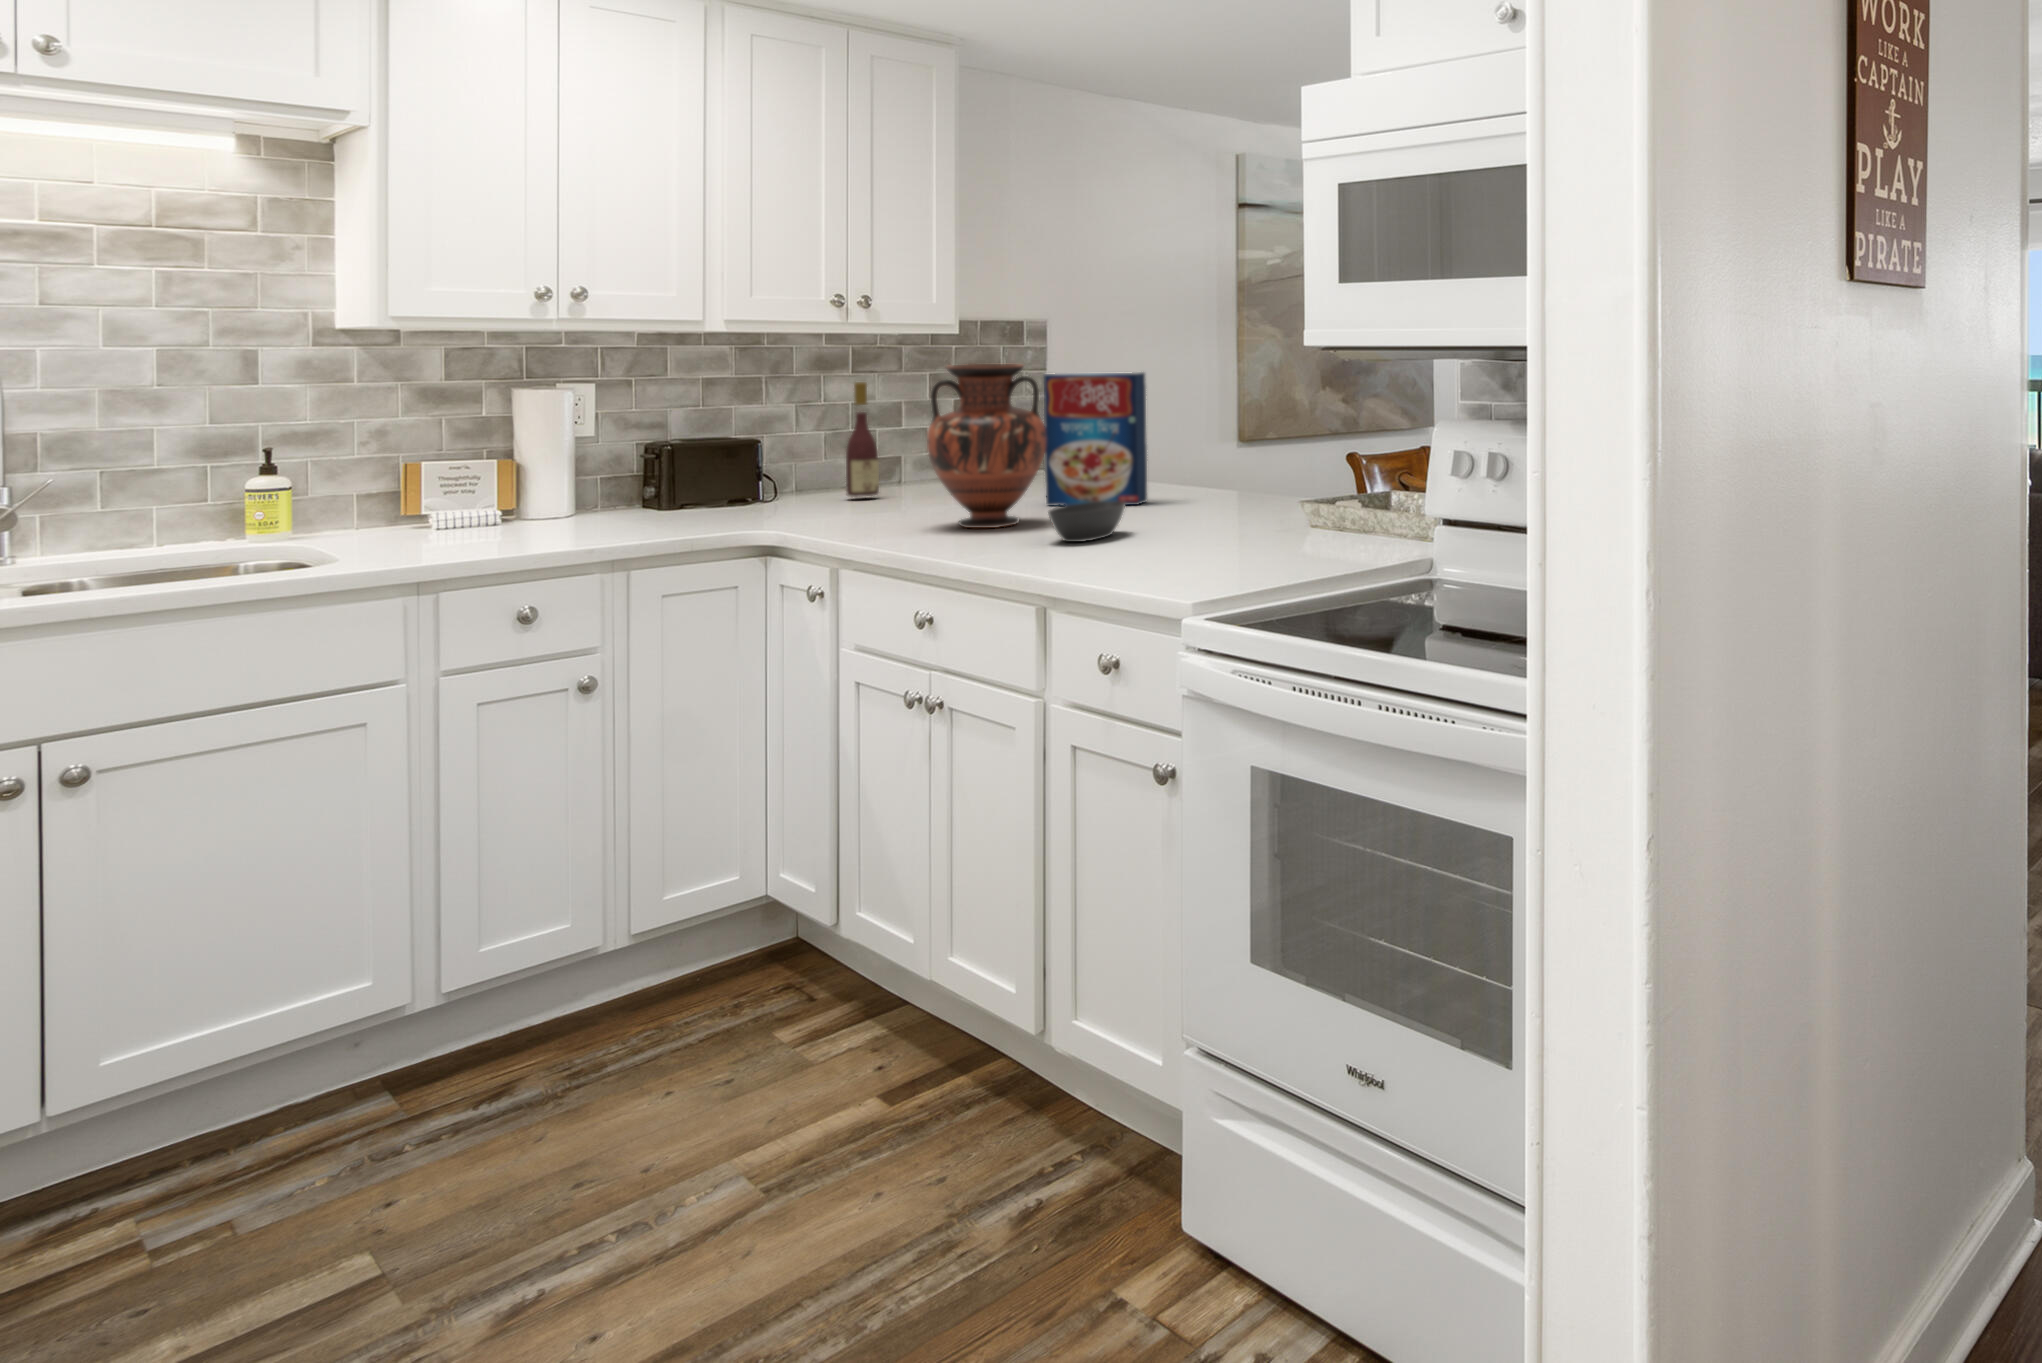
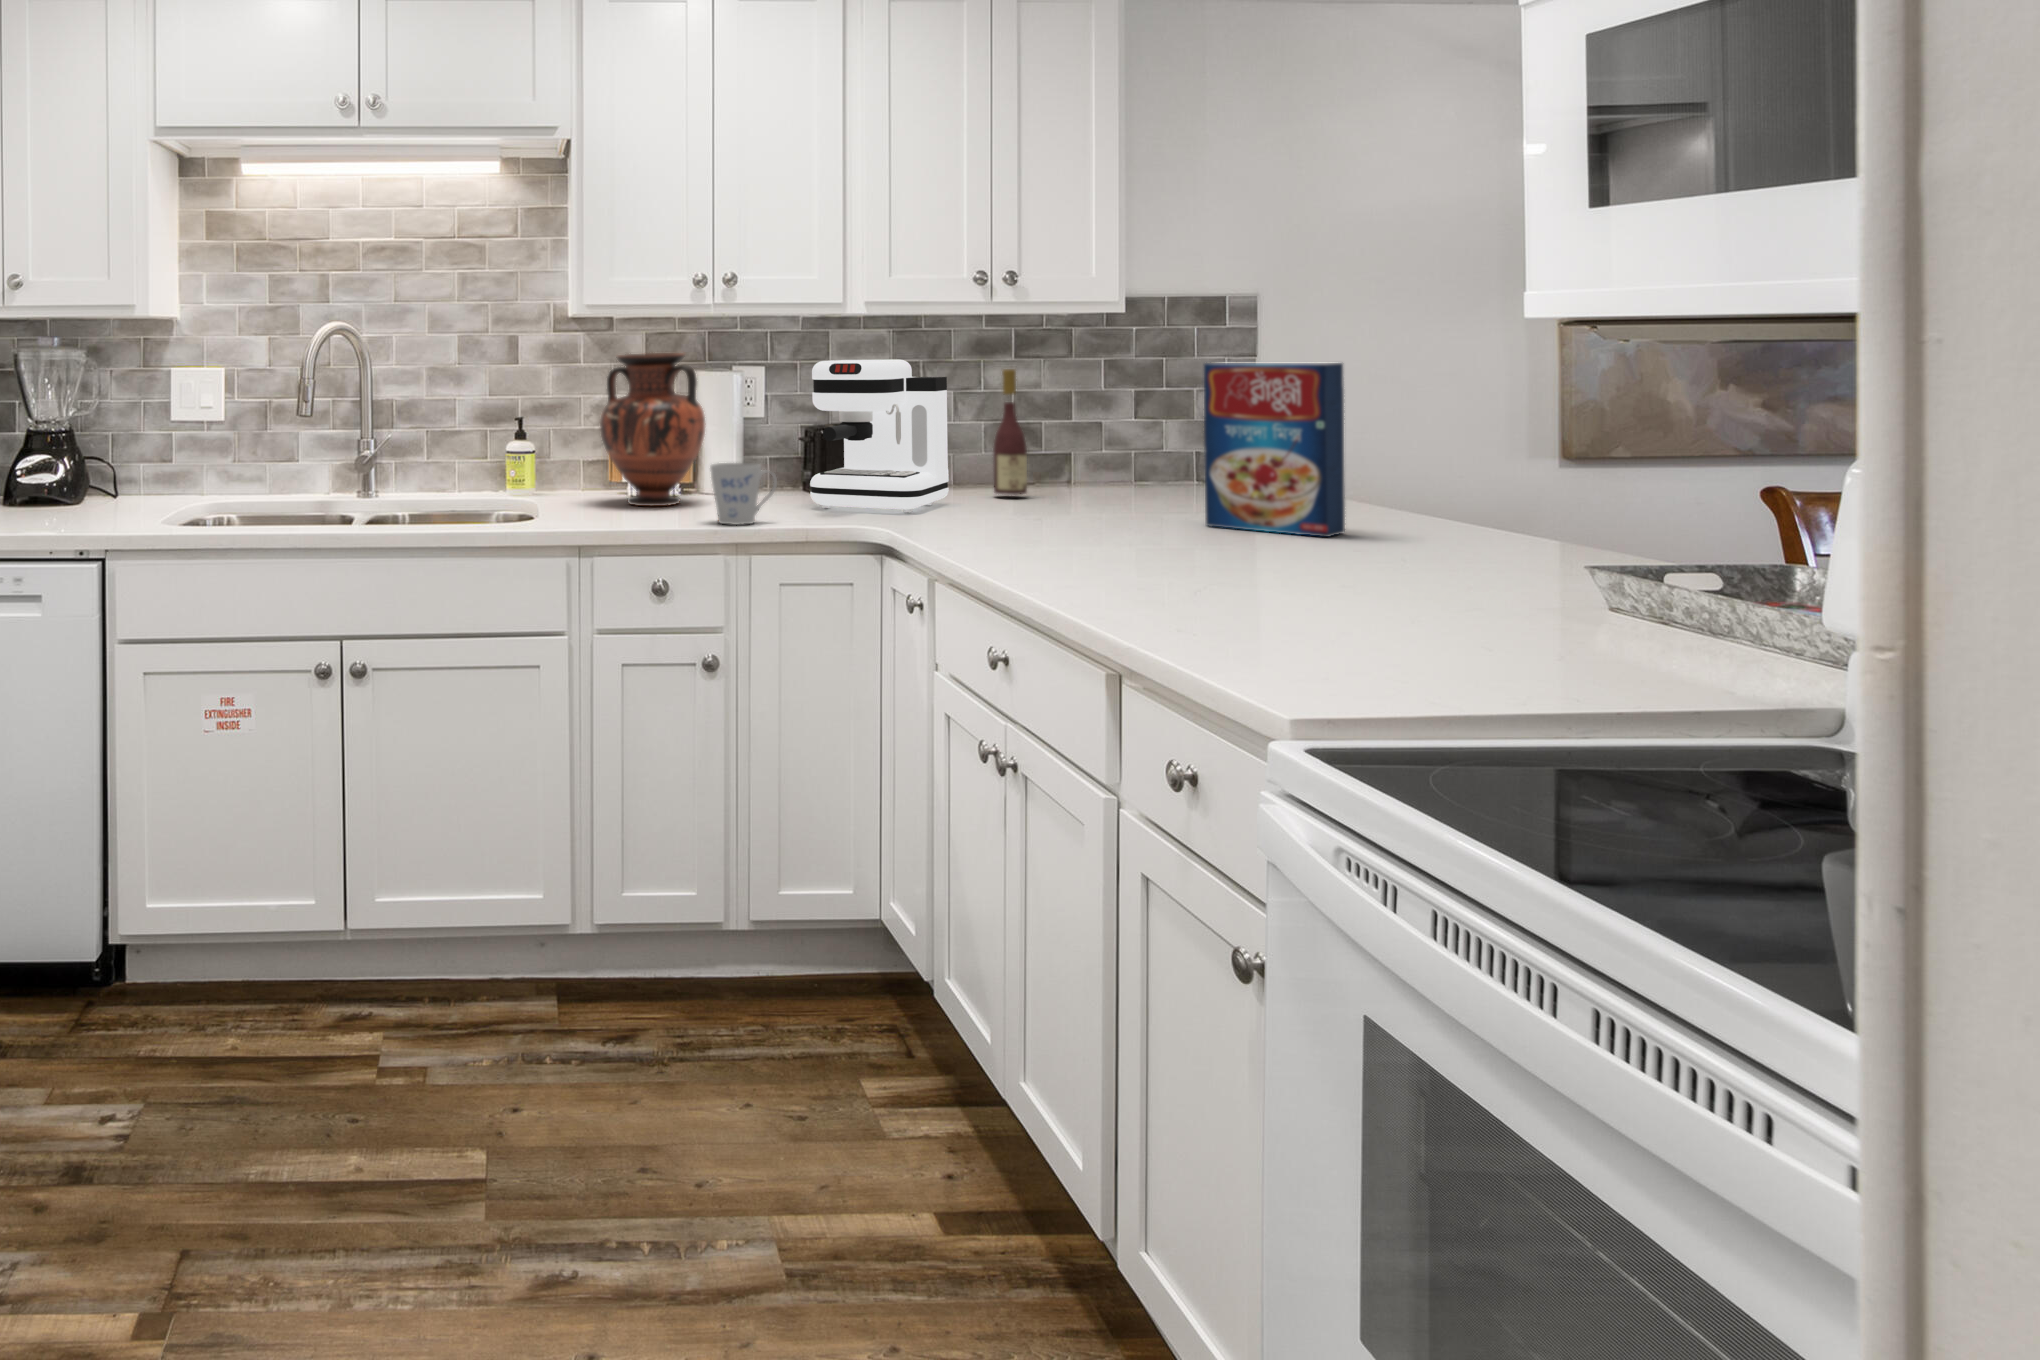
vase: present [927,364,1046,528] -> present [600,353,706,506]
coffee maker: none [669,374,809,522] -> present [810,360,949,512]
mug: none [569,480,648,544] -> present [710,463,777,525]
bowl: present [1048,501,1126,542] -> none [1164,532,1281,585]

